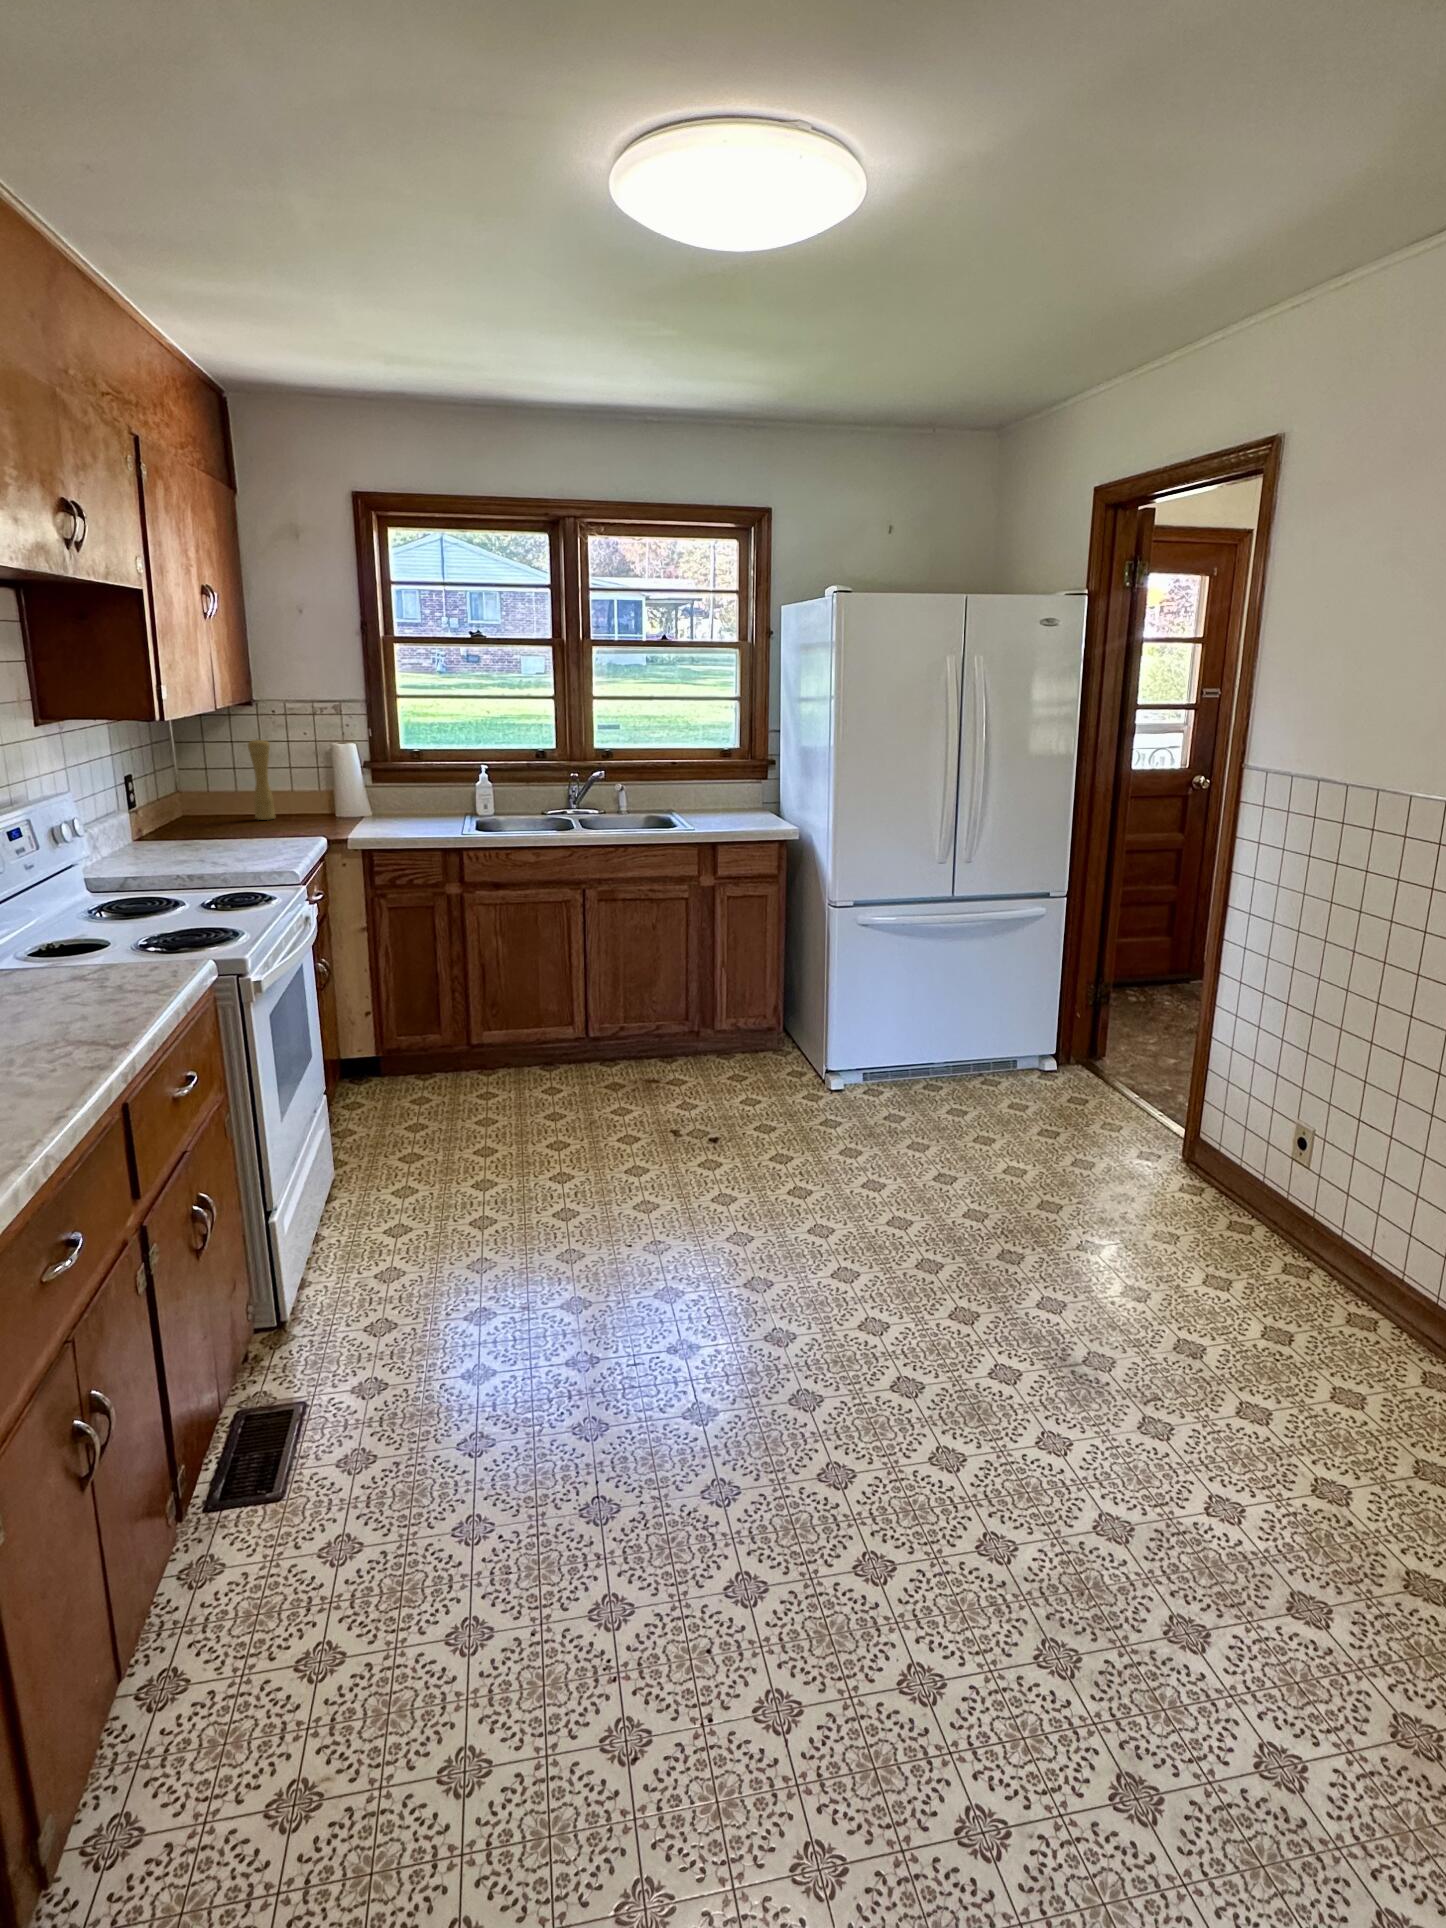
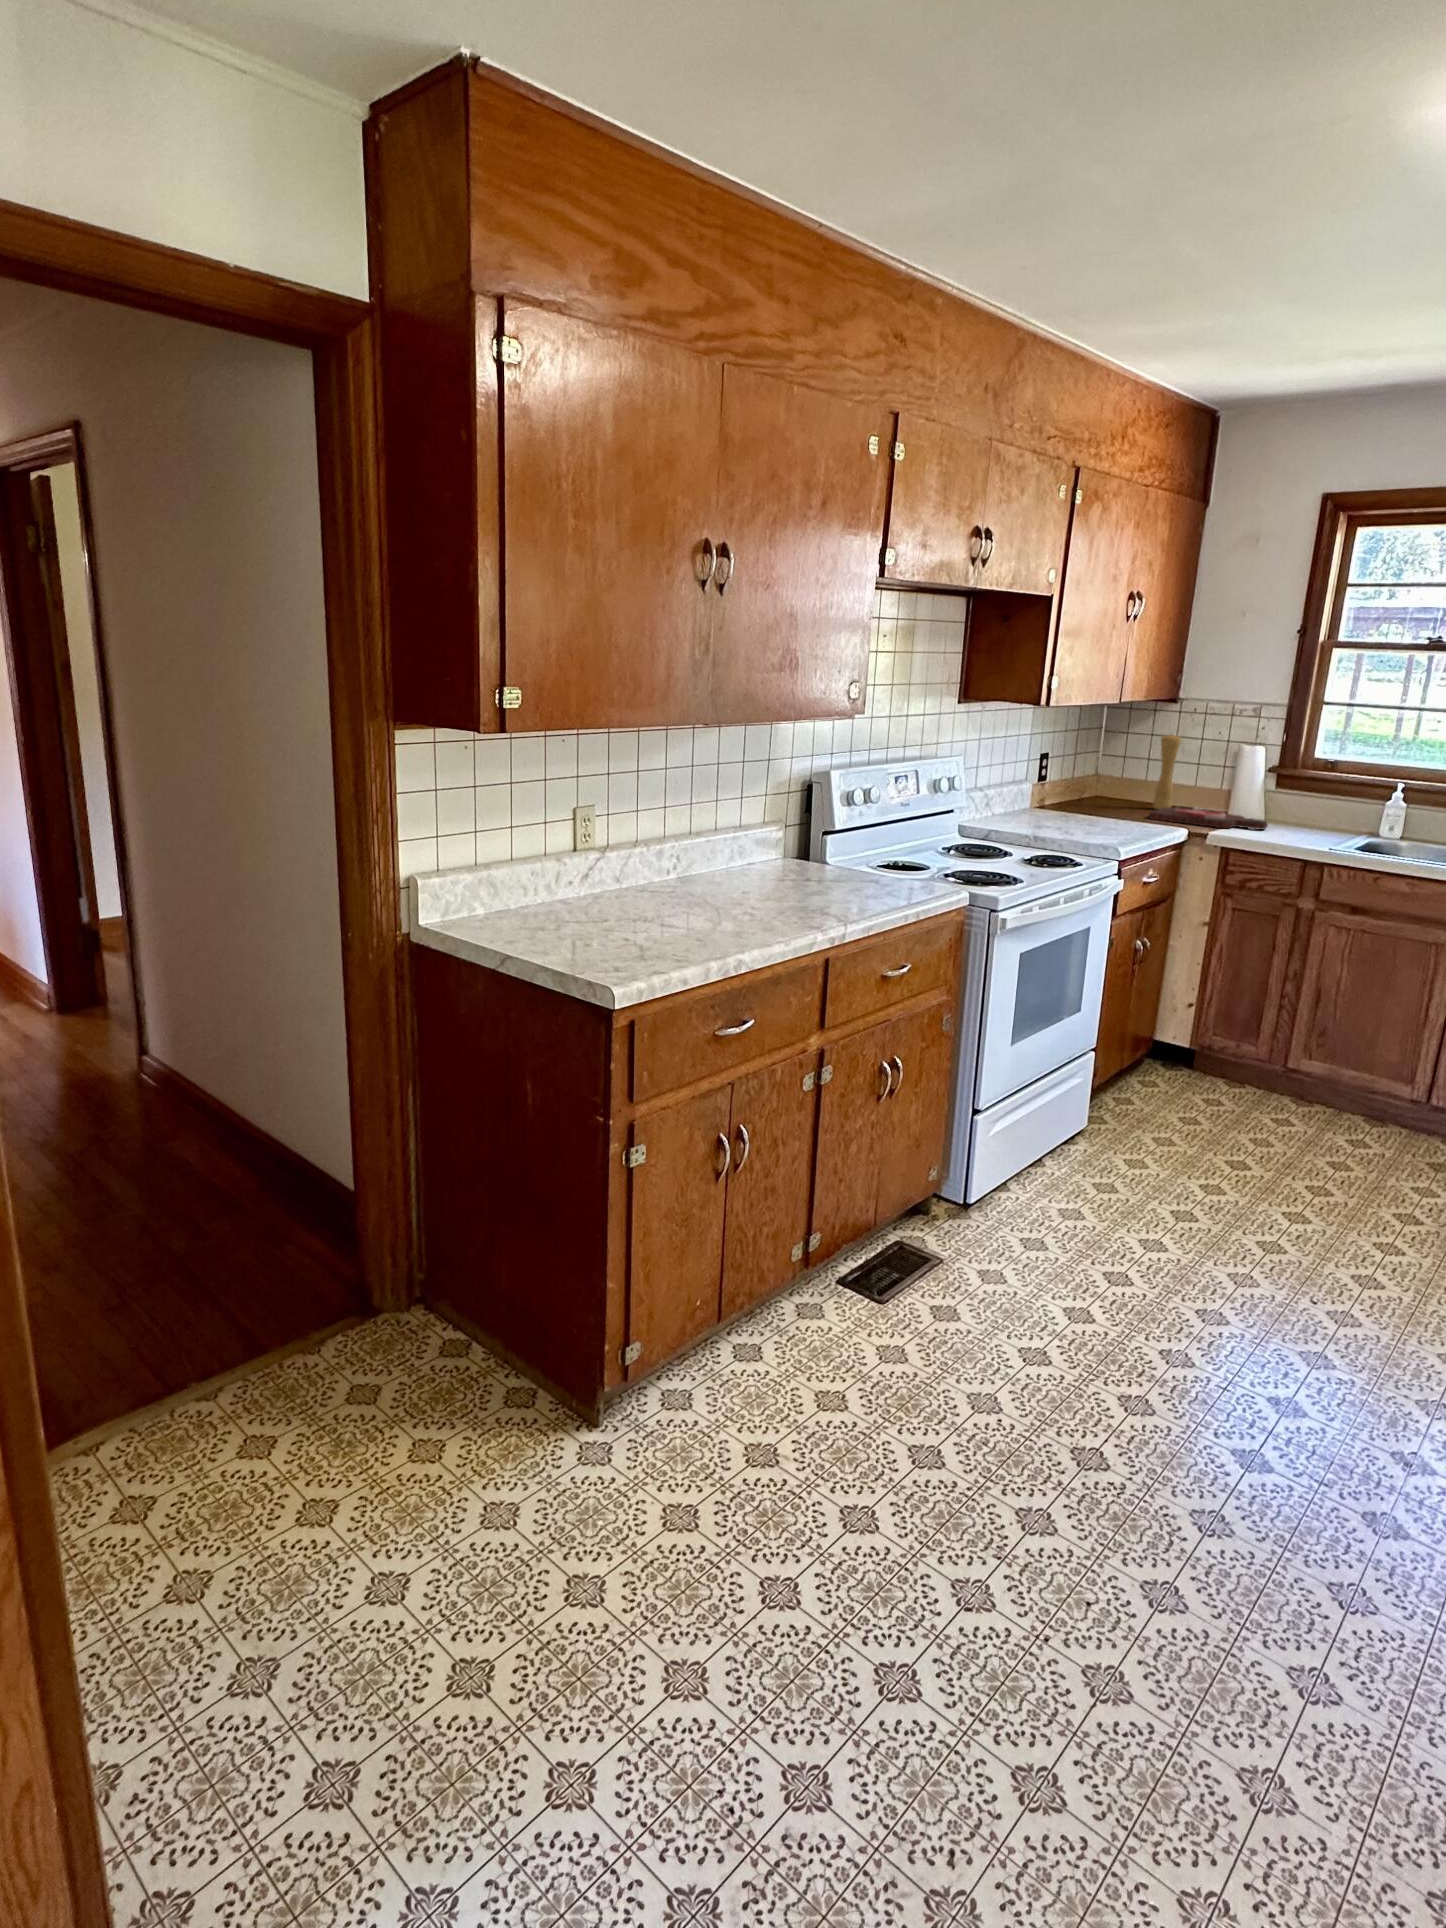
cutting board: none [266,811,386,832] -> present [1149,807,1268,830]

